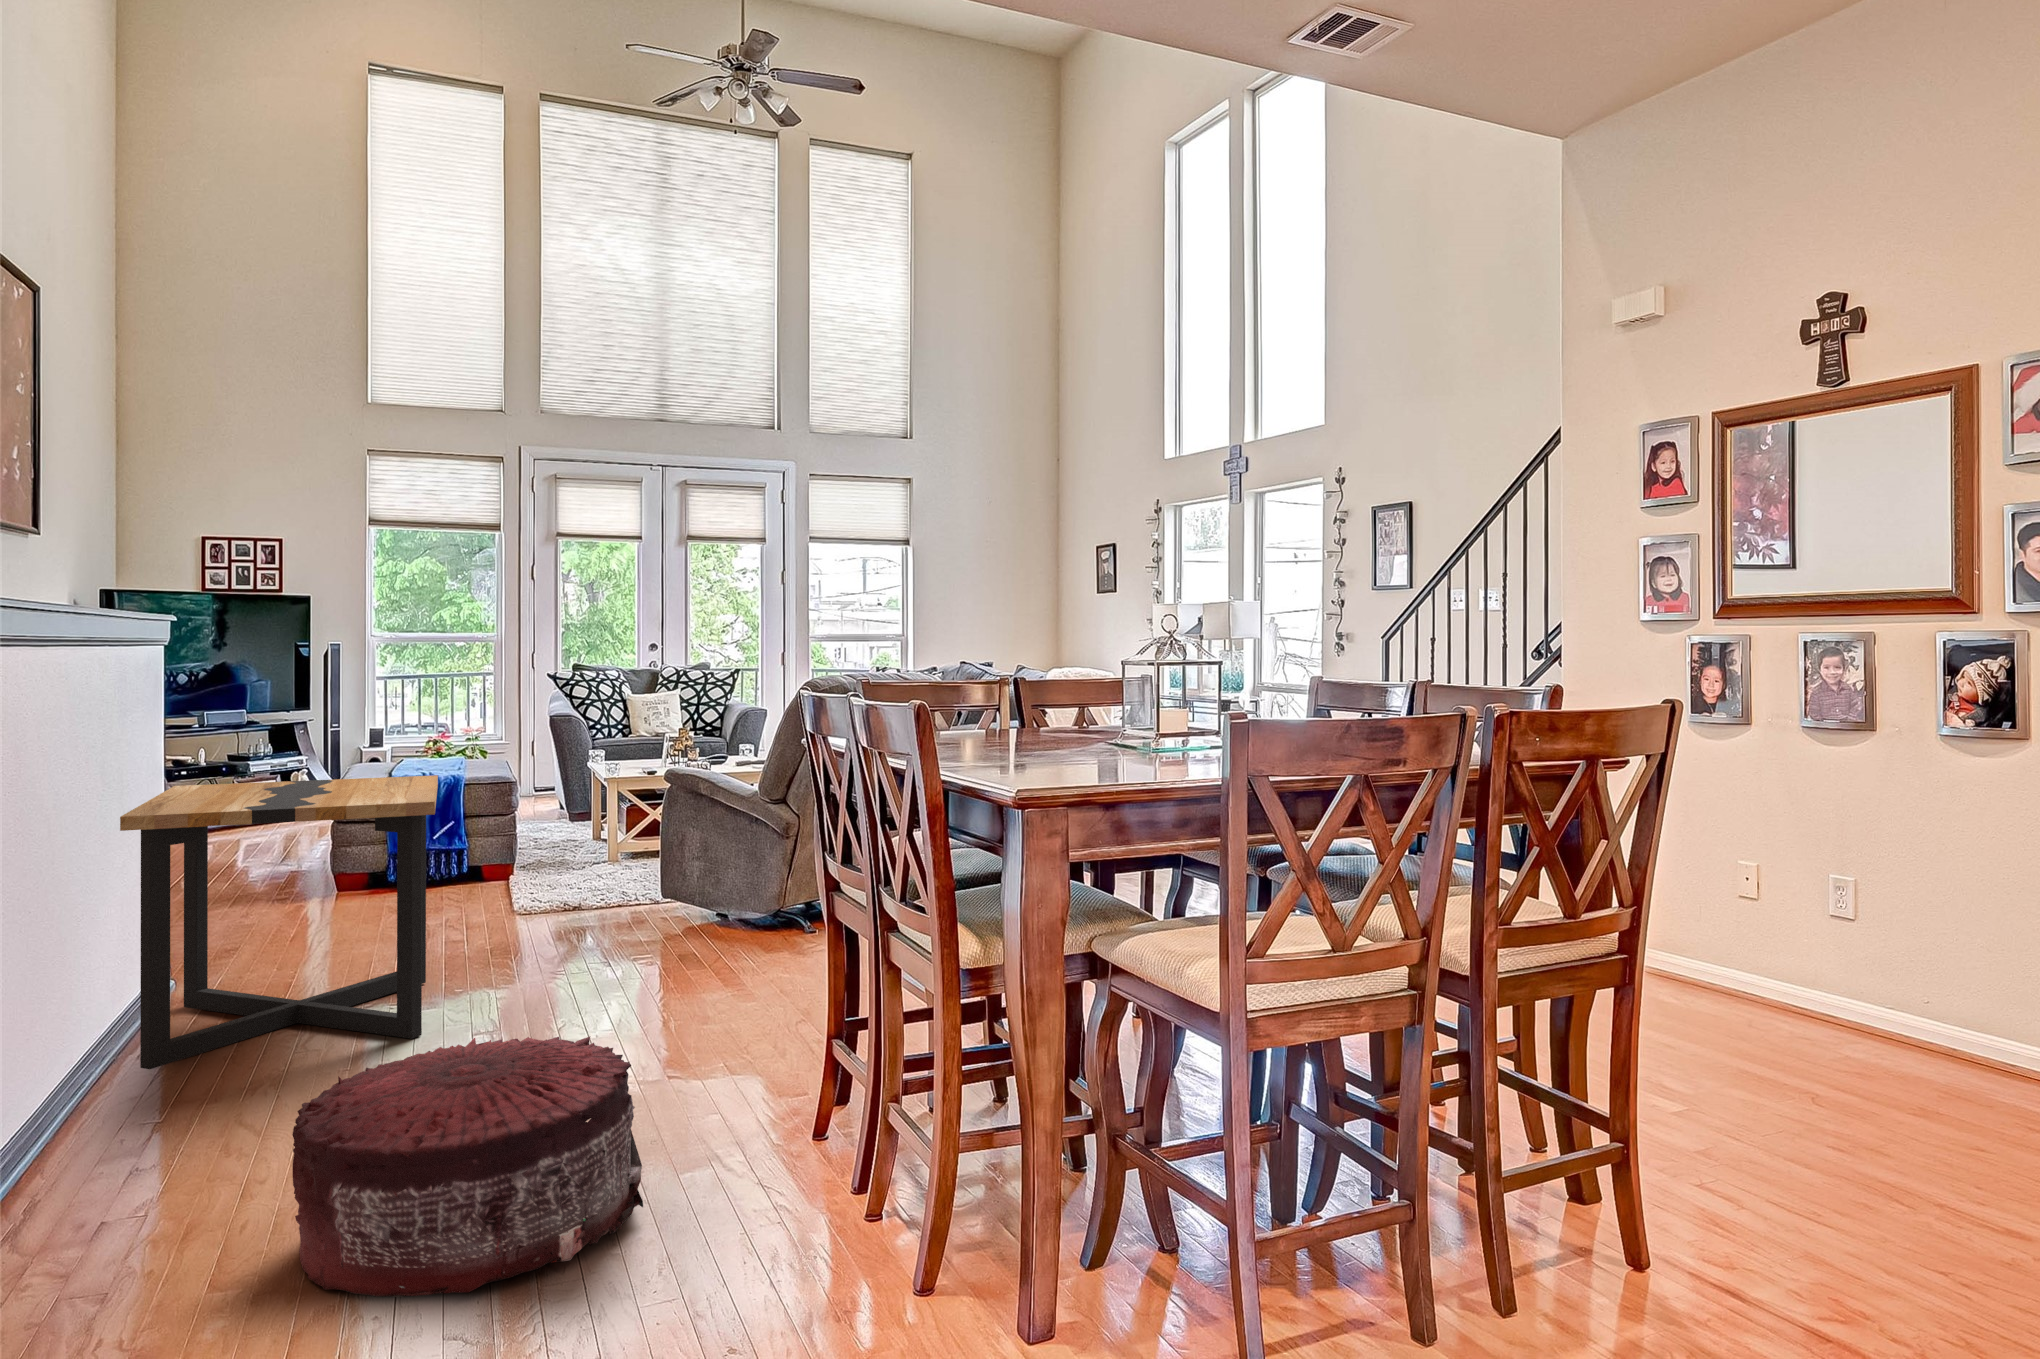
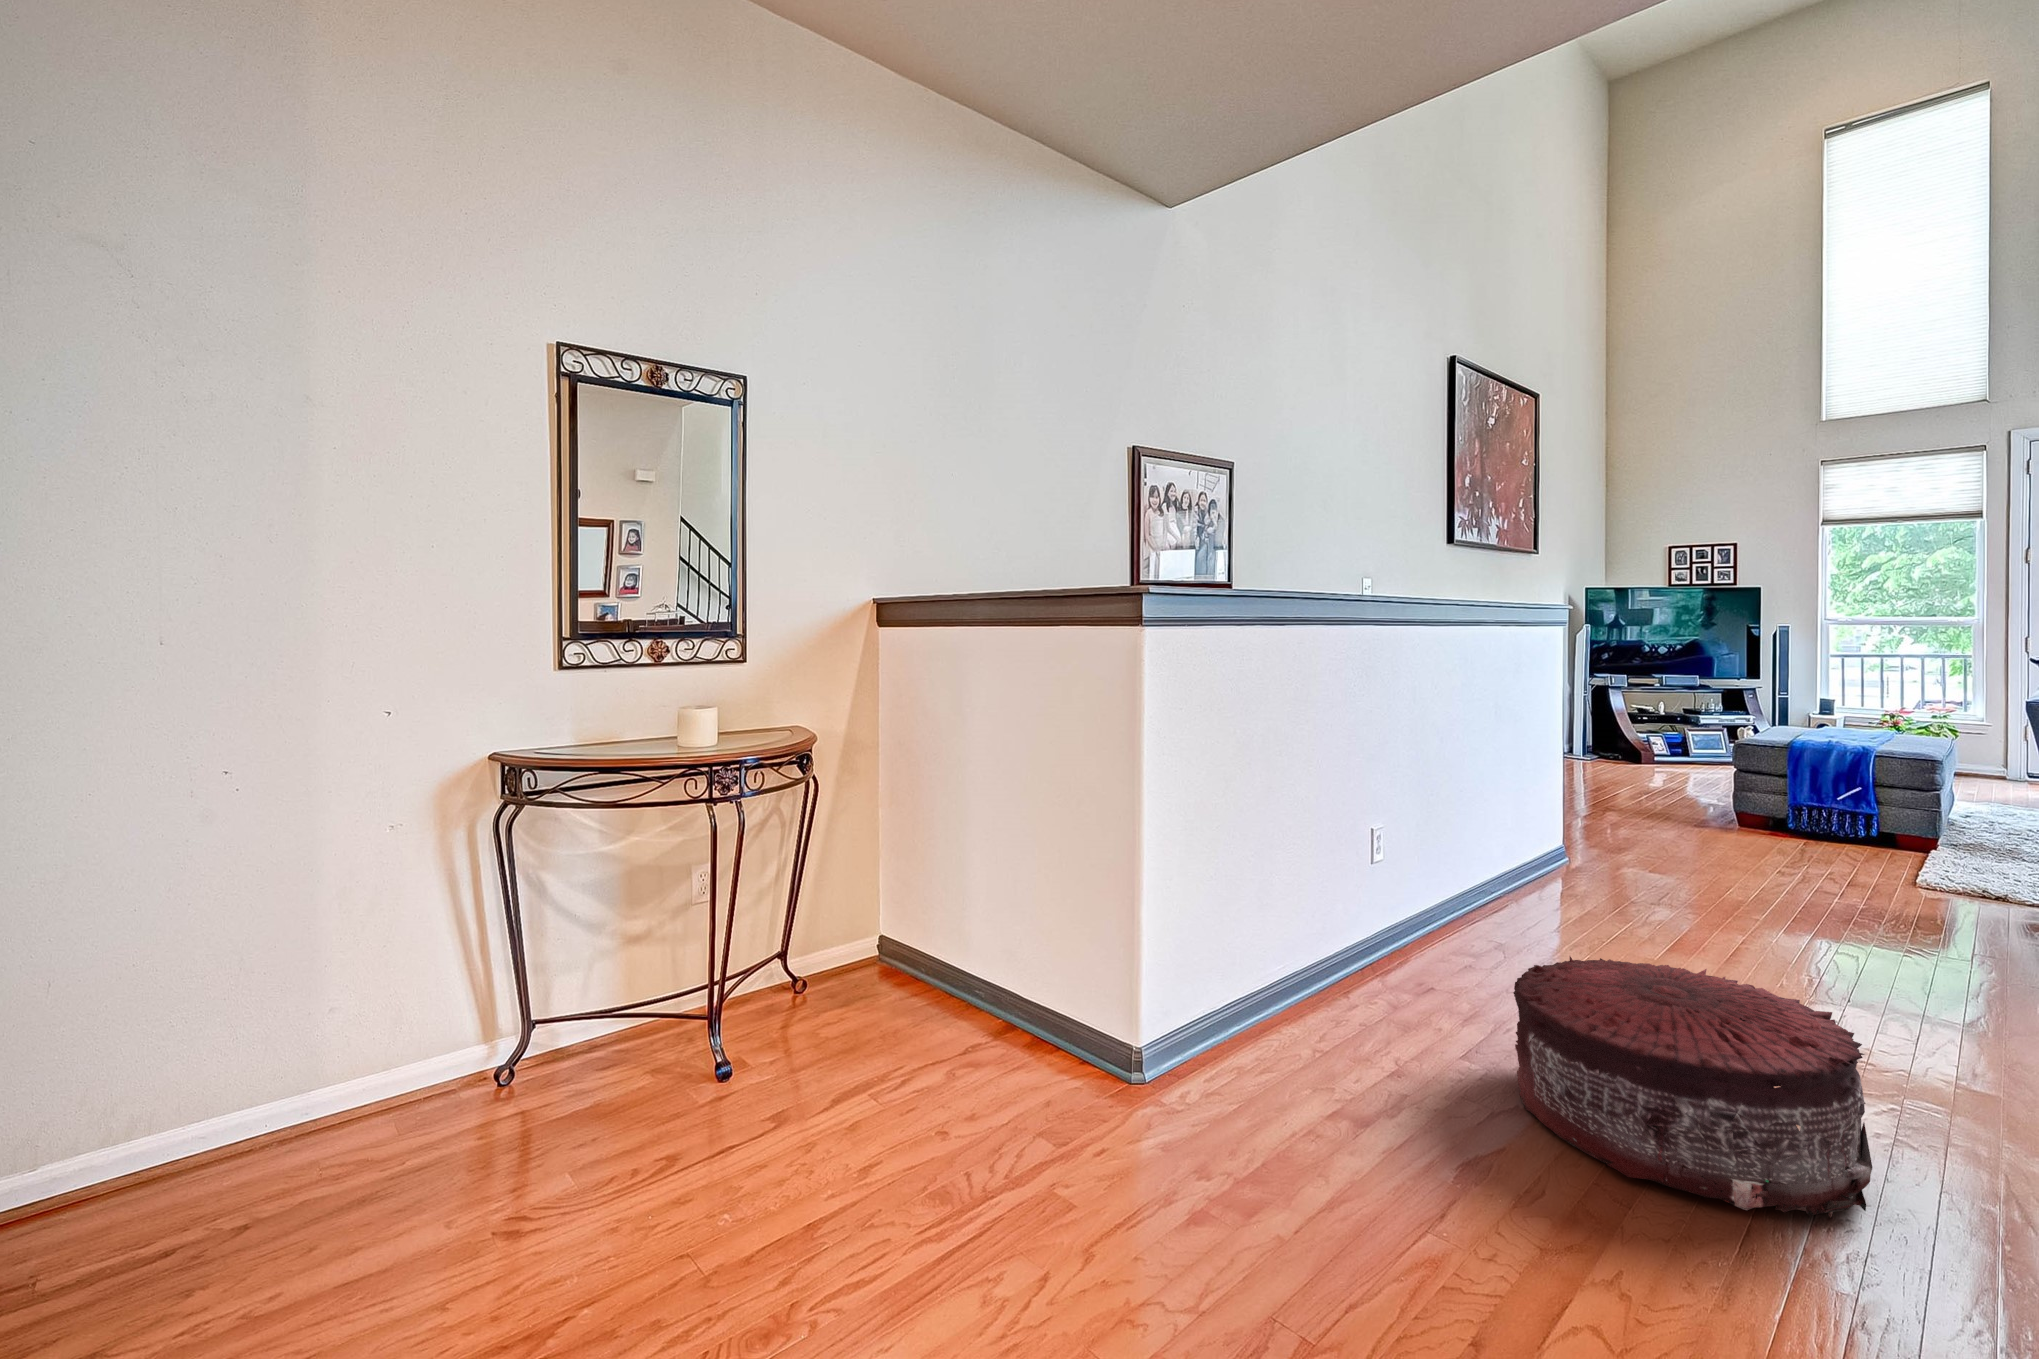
side table: present [120,775,438,1069] -> none [1497,722,1787,959]

